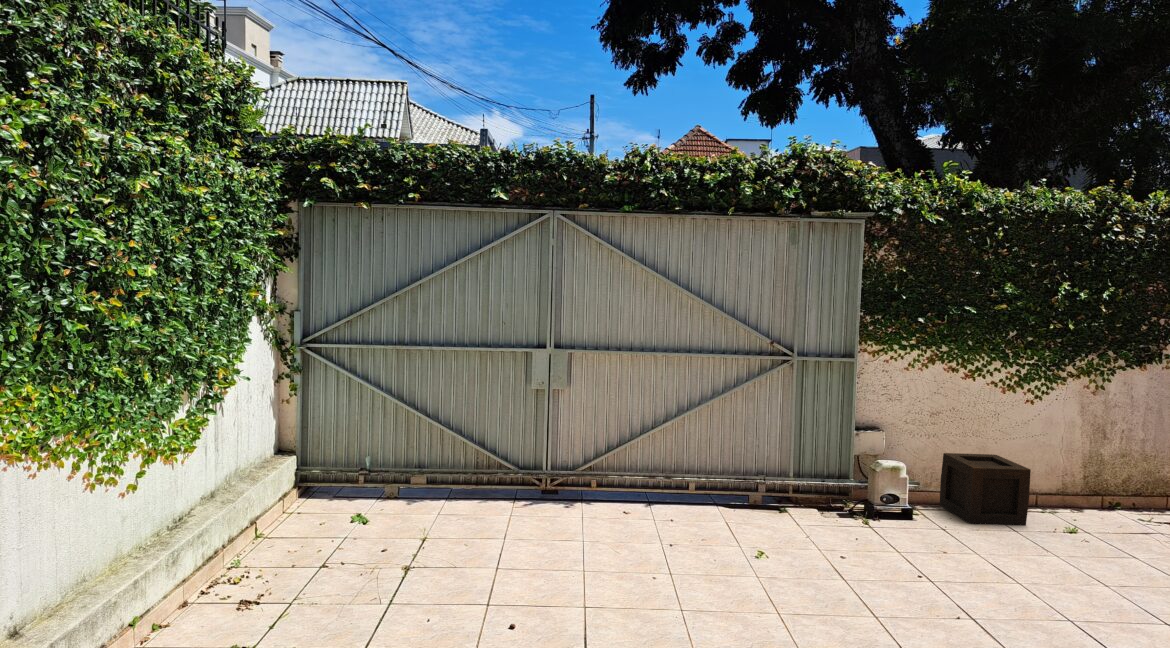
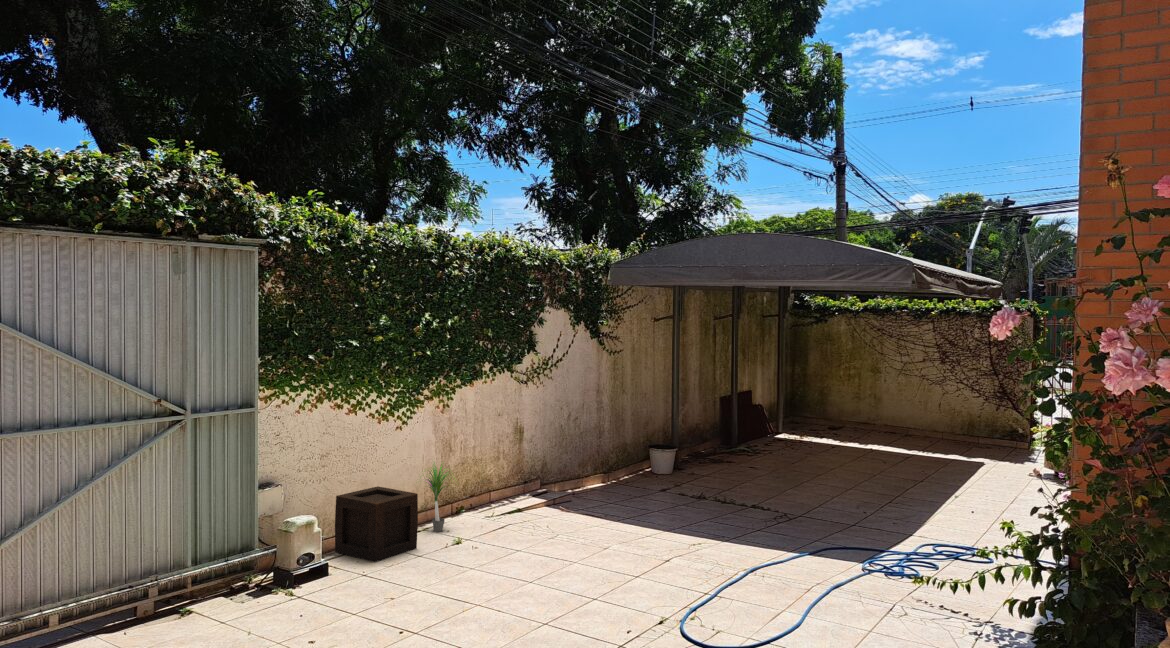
potted plant: none [1040,438,1102,519] -> present [425,466,448,532]

